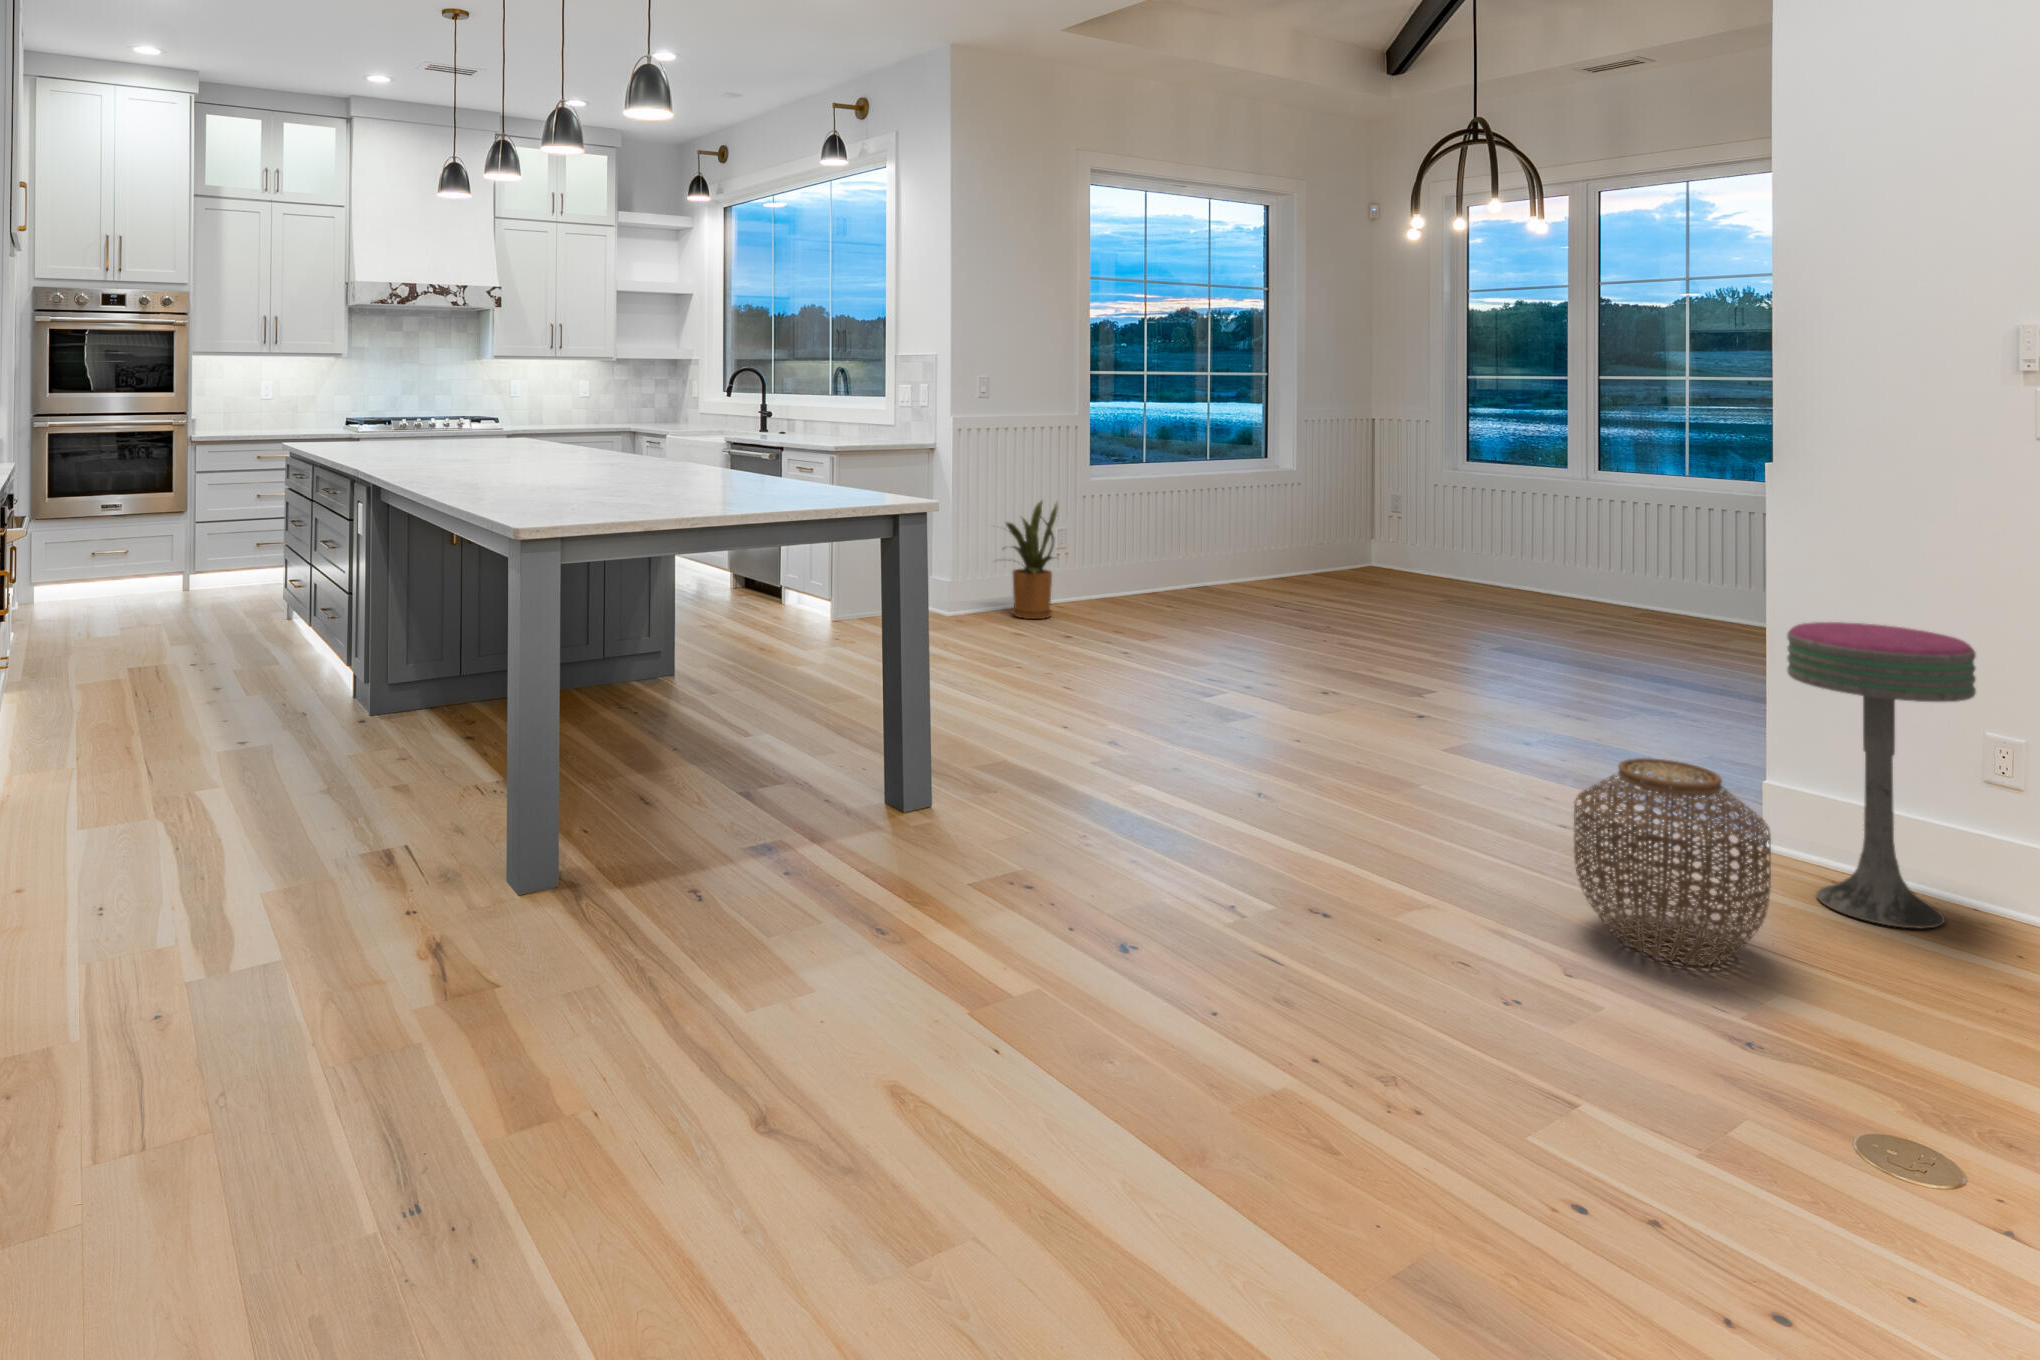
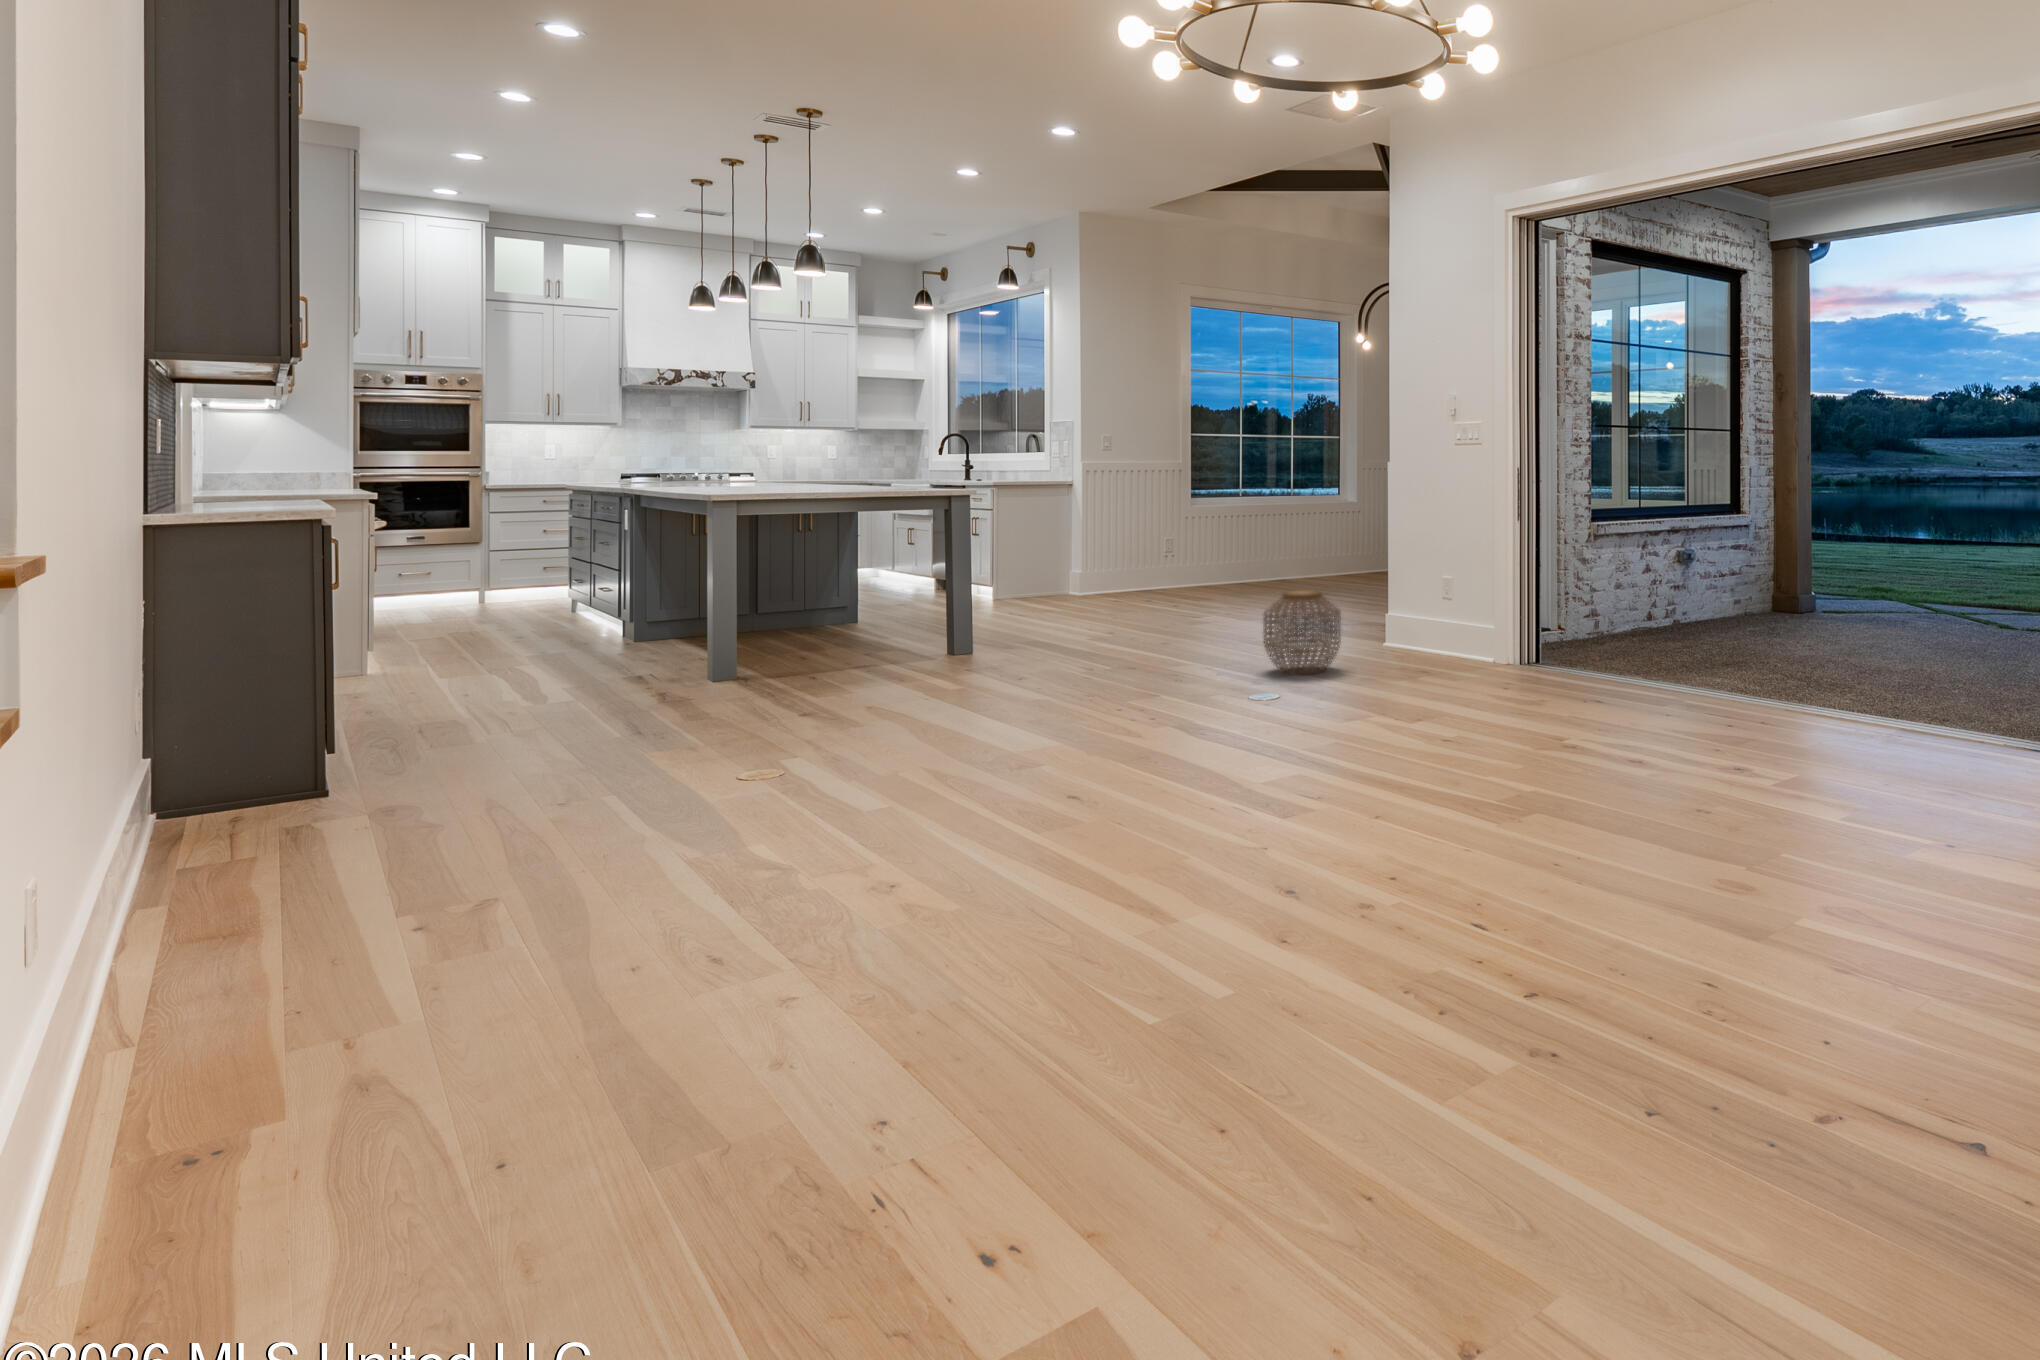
house plant: present [1002,501,1058,619] -> none [1109,516,1161,592]
bar stool: present [1787,622,1976,929] -> none [1387,530,1456,663]

